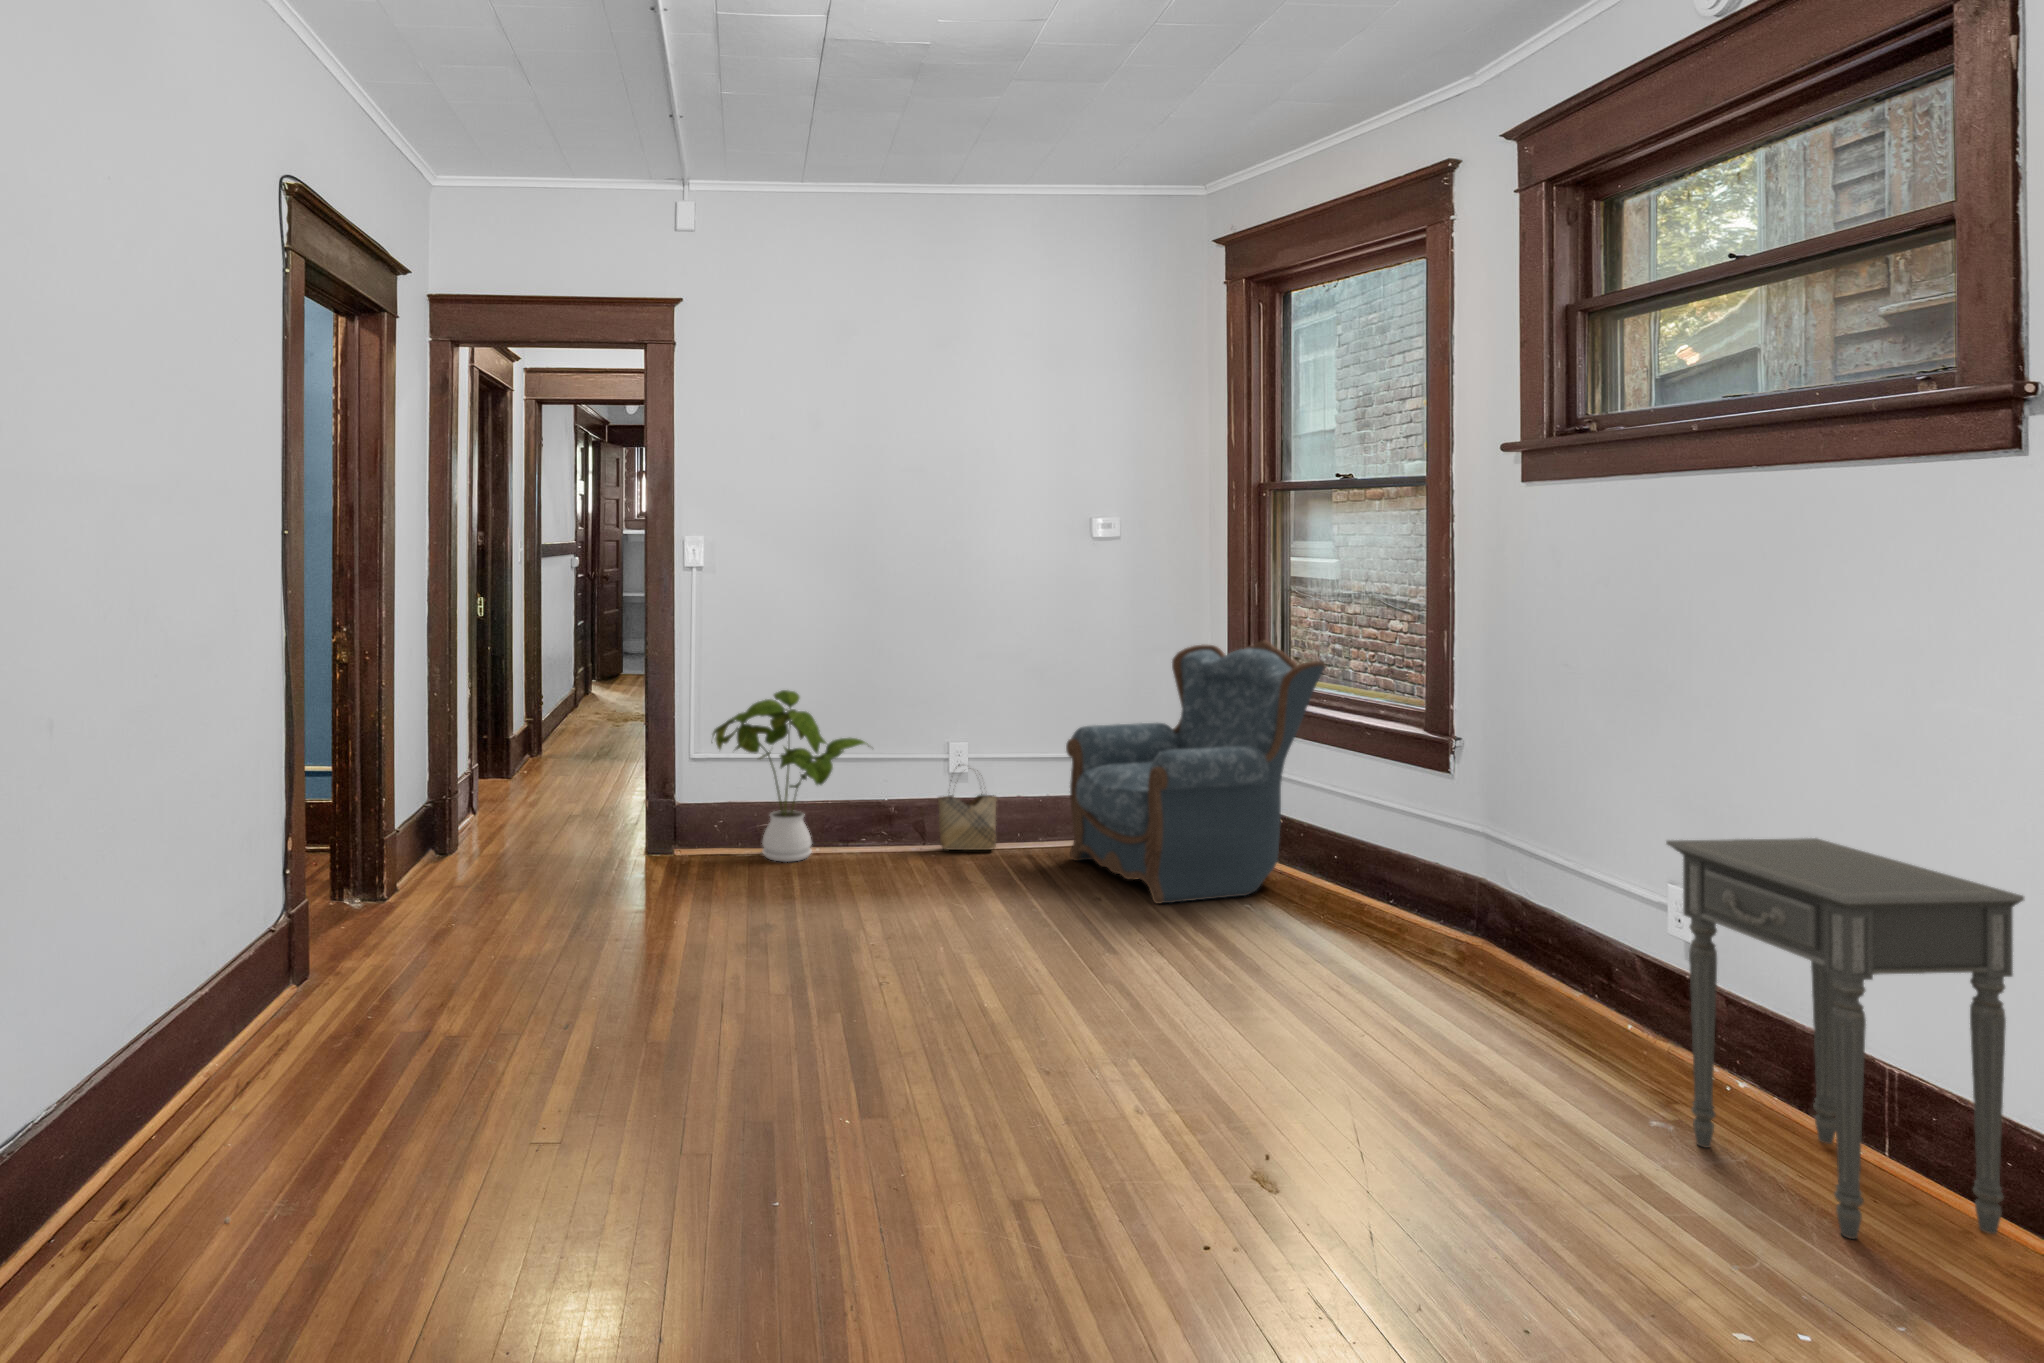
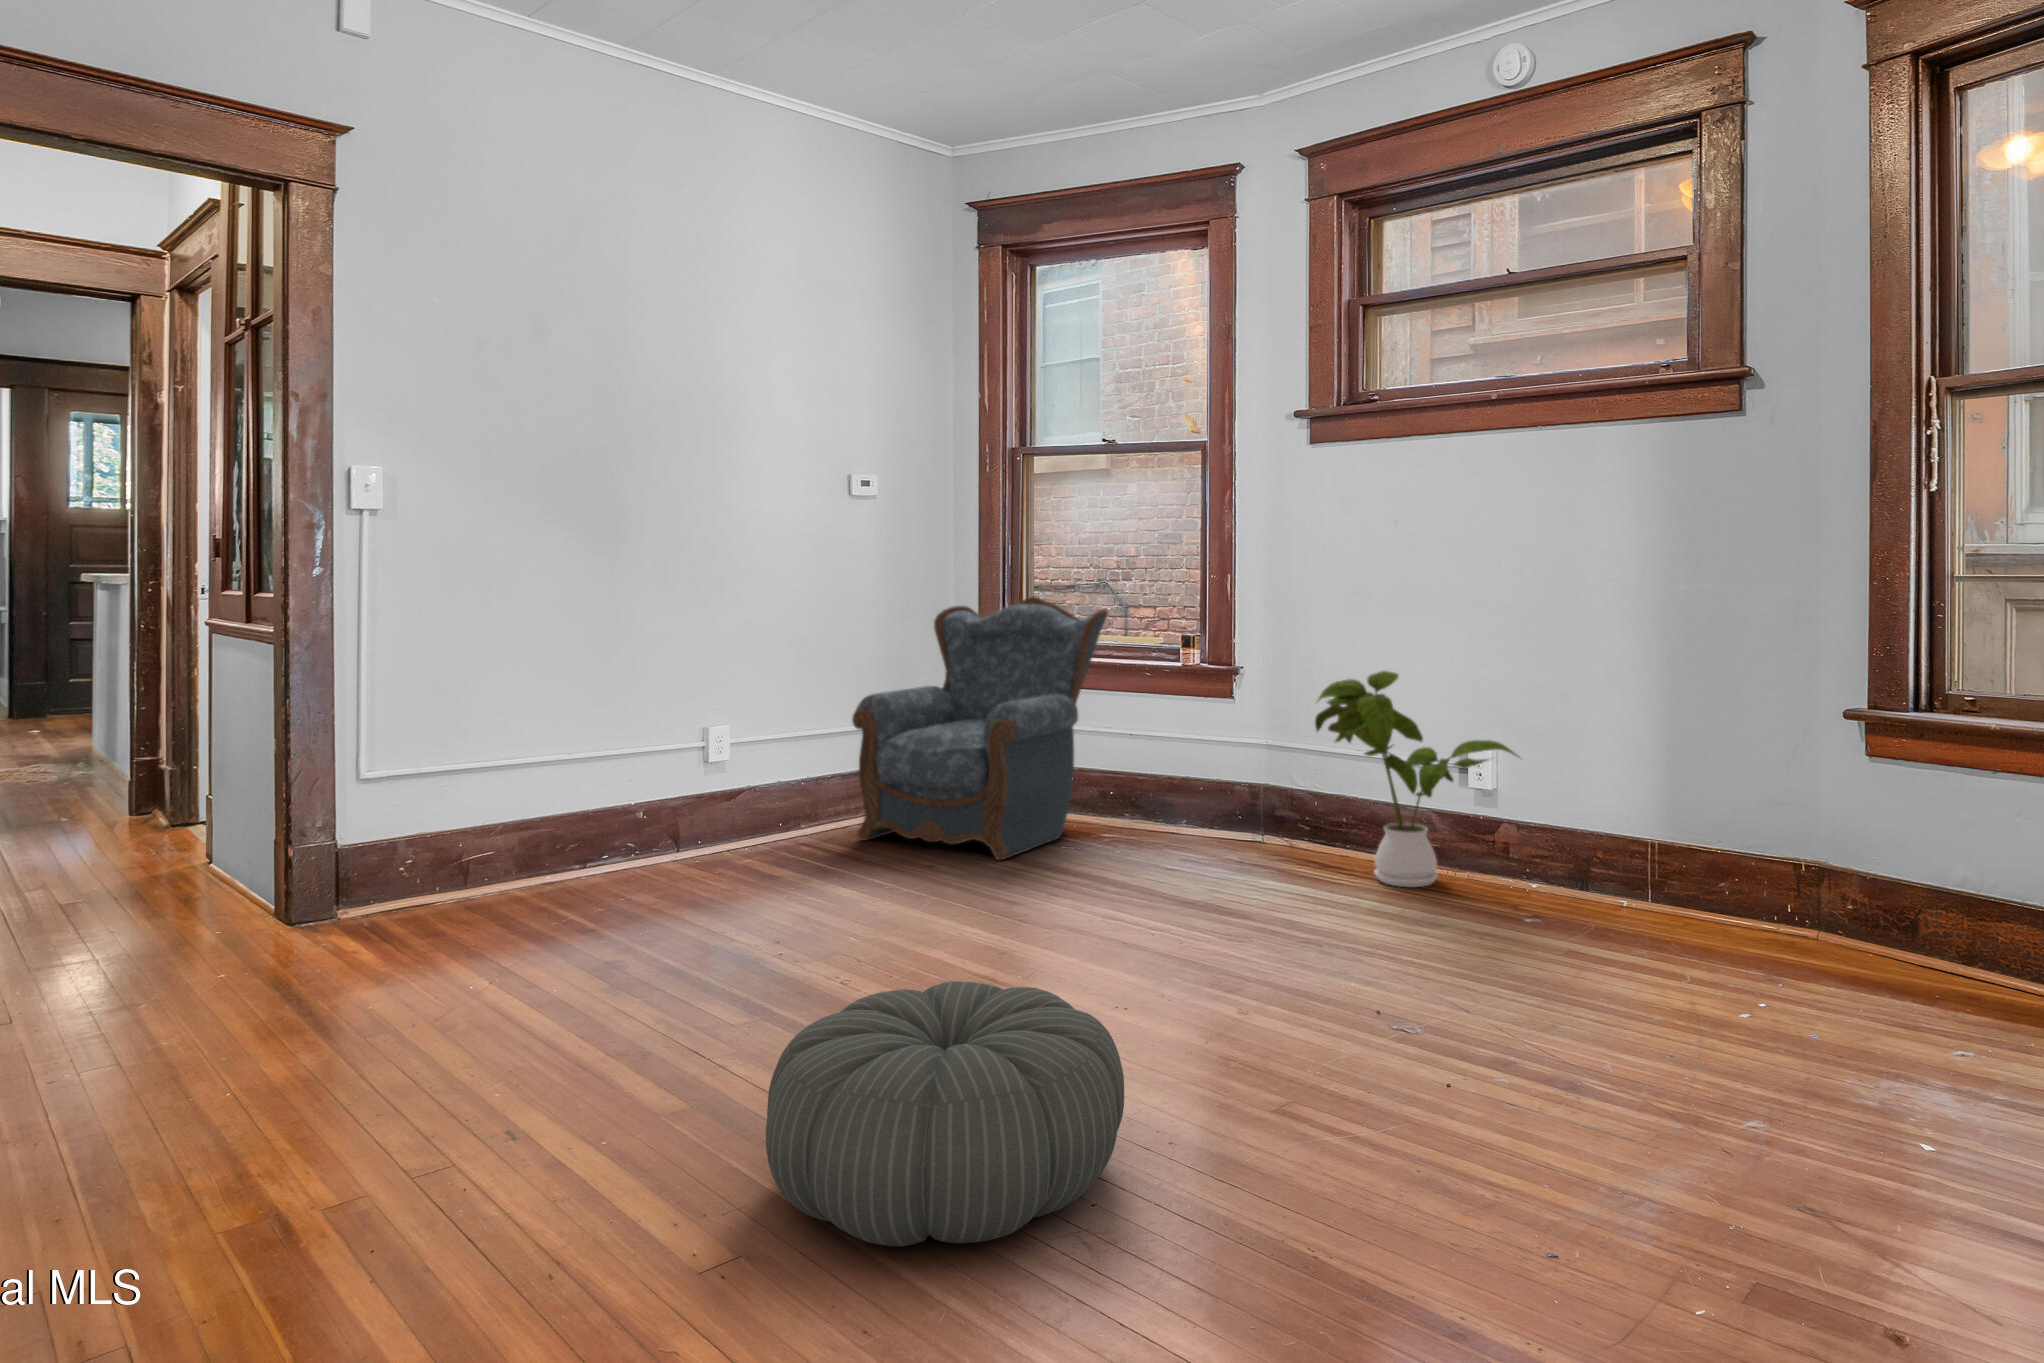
house plant: present [713,690,868,862] -> present [1315,671,1517,887]
woven basket: present [938,765,997,850] -> none [706,753,774,855]
side table: present [1666,838,2024,1239] -> none [1556,690,1758,954]
pouf: none [597,969,859,1154] -> present [766,981,1124,1246]

